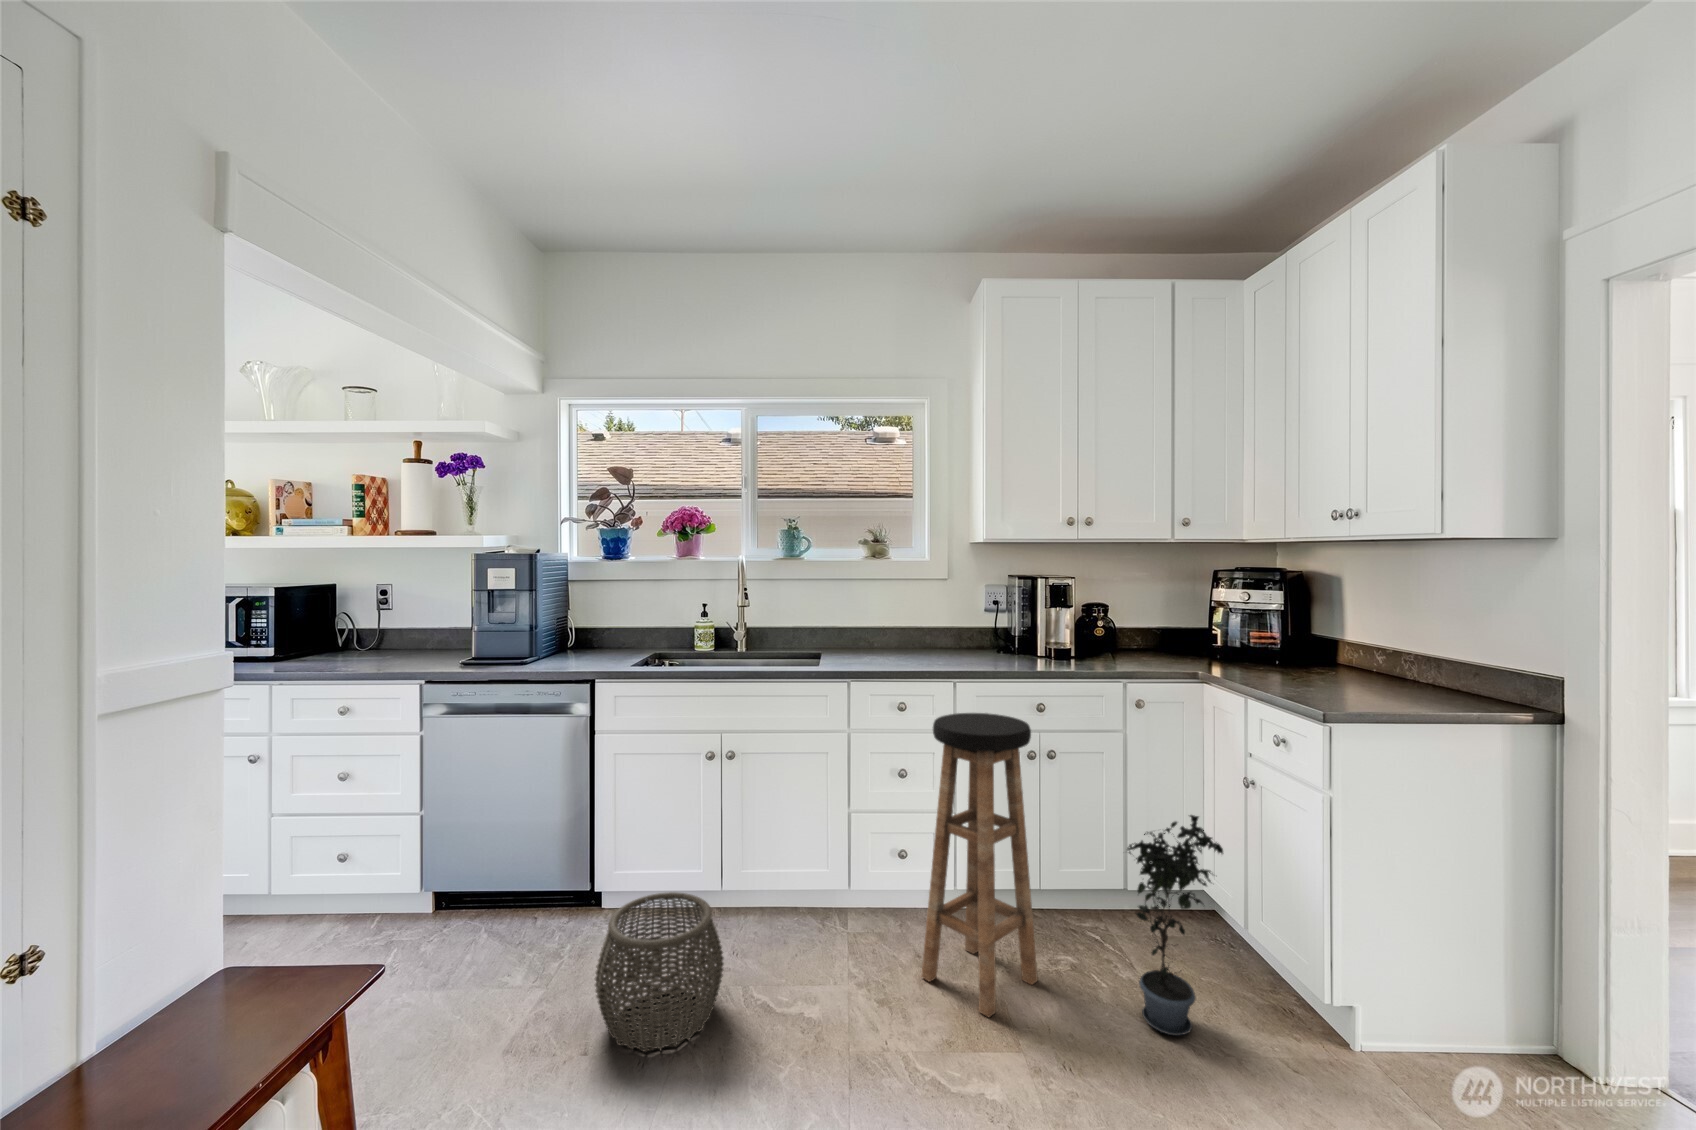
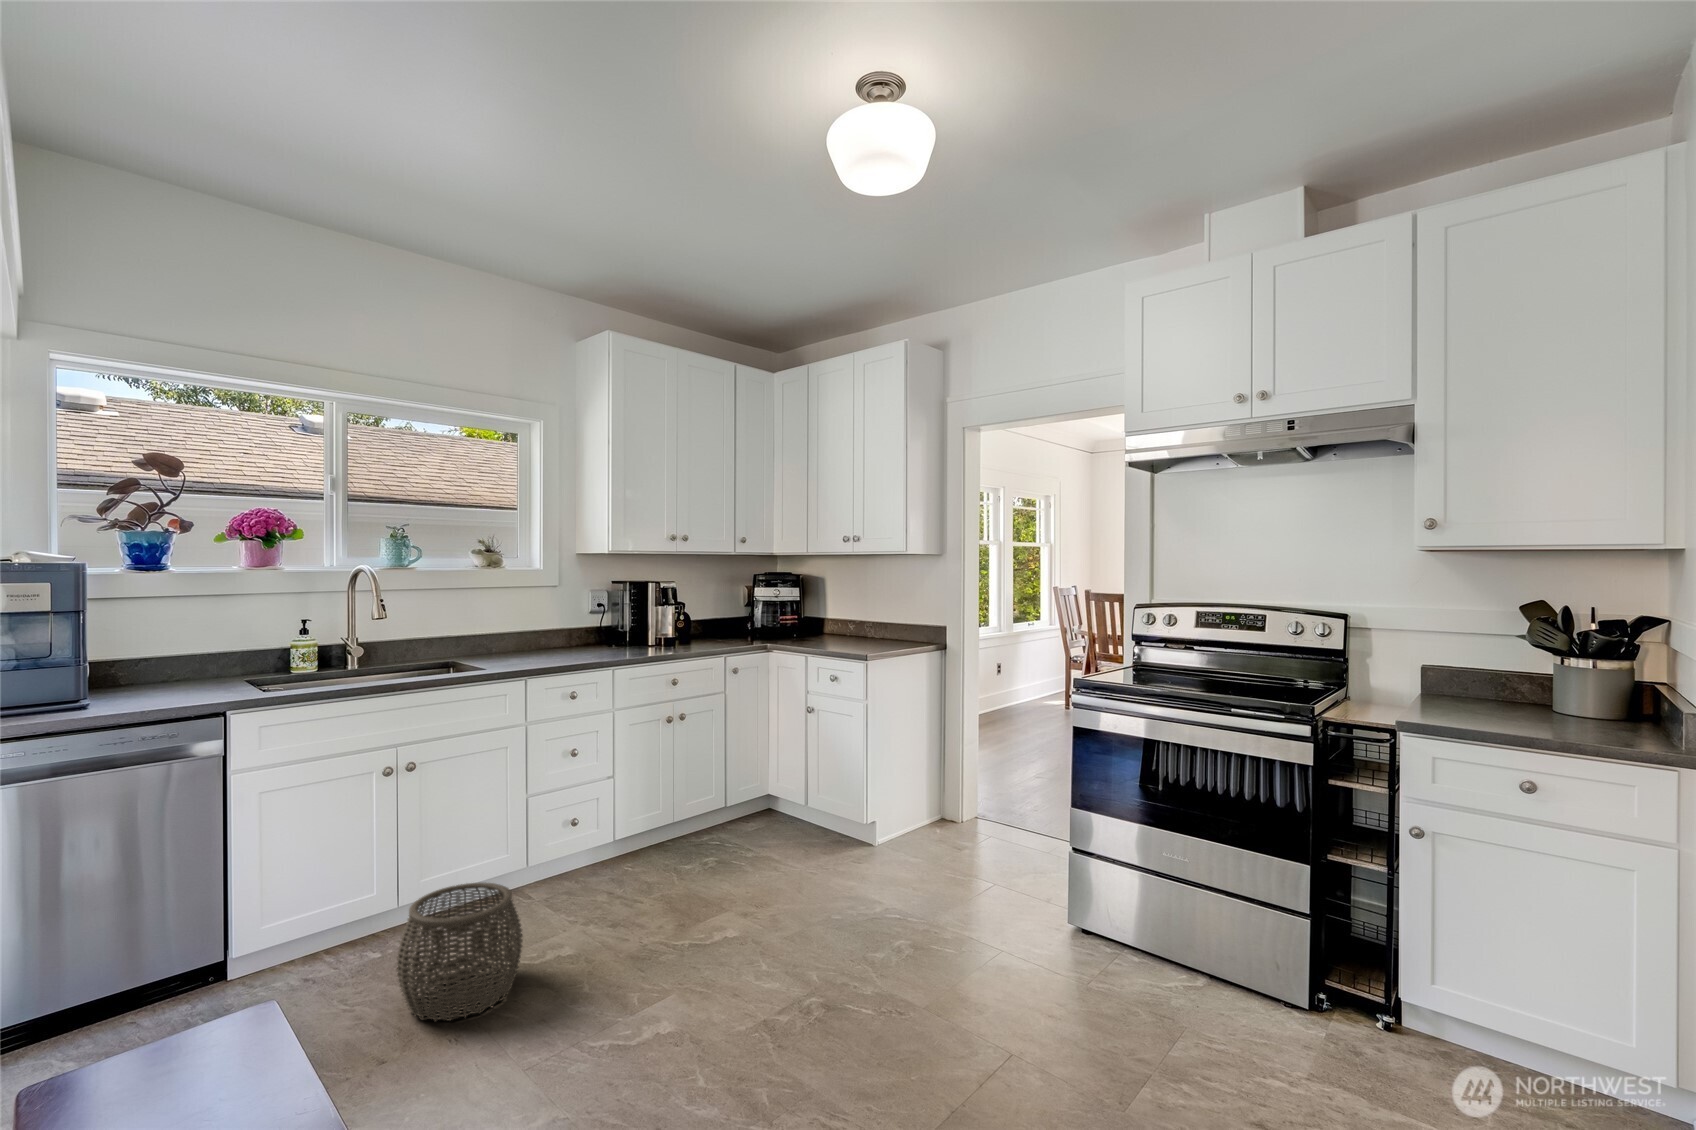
bar stool: present [921,713,1038,1017] -> none [638,686,714,899]
potted plant: present [1127,815,1223,1035] -> none [768,726,828,868]

